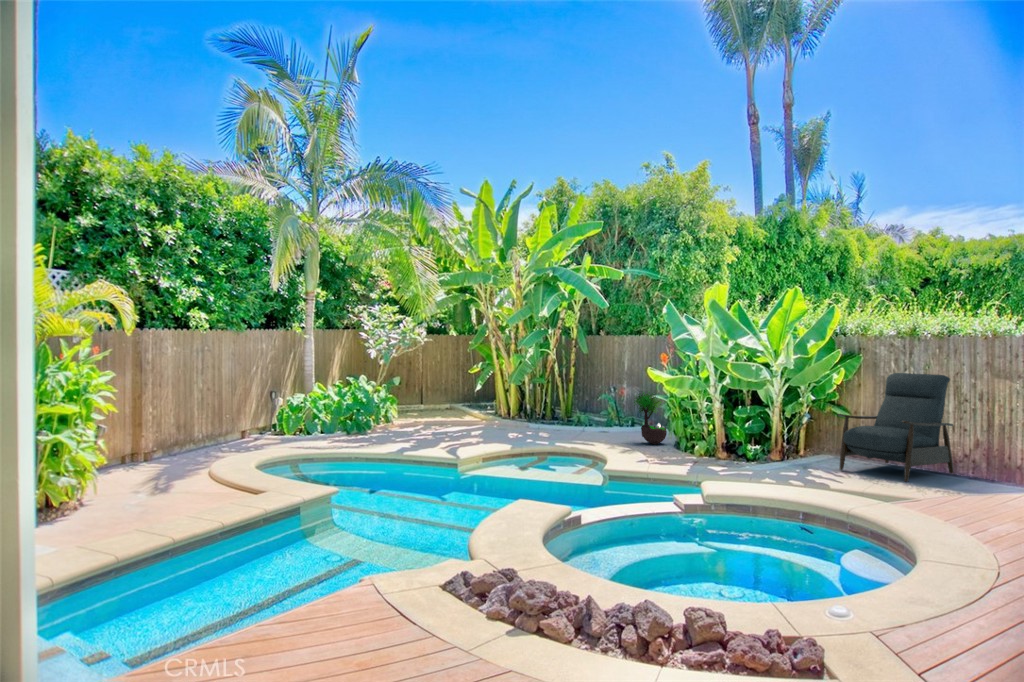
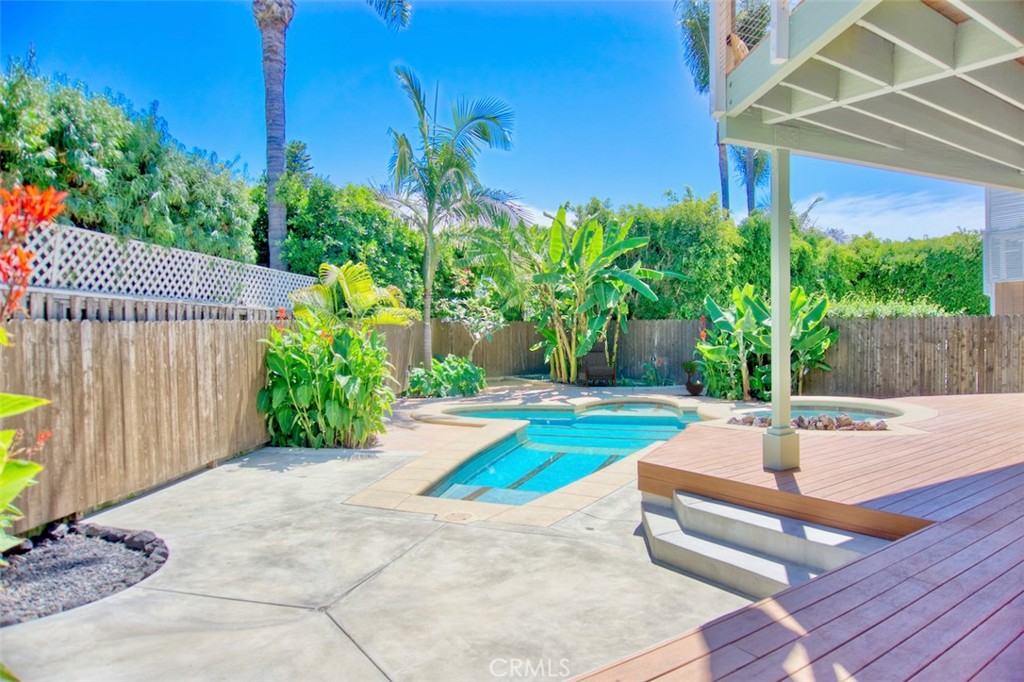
chair: present [838,373,953,482] -> present [578,342,617,387]

